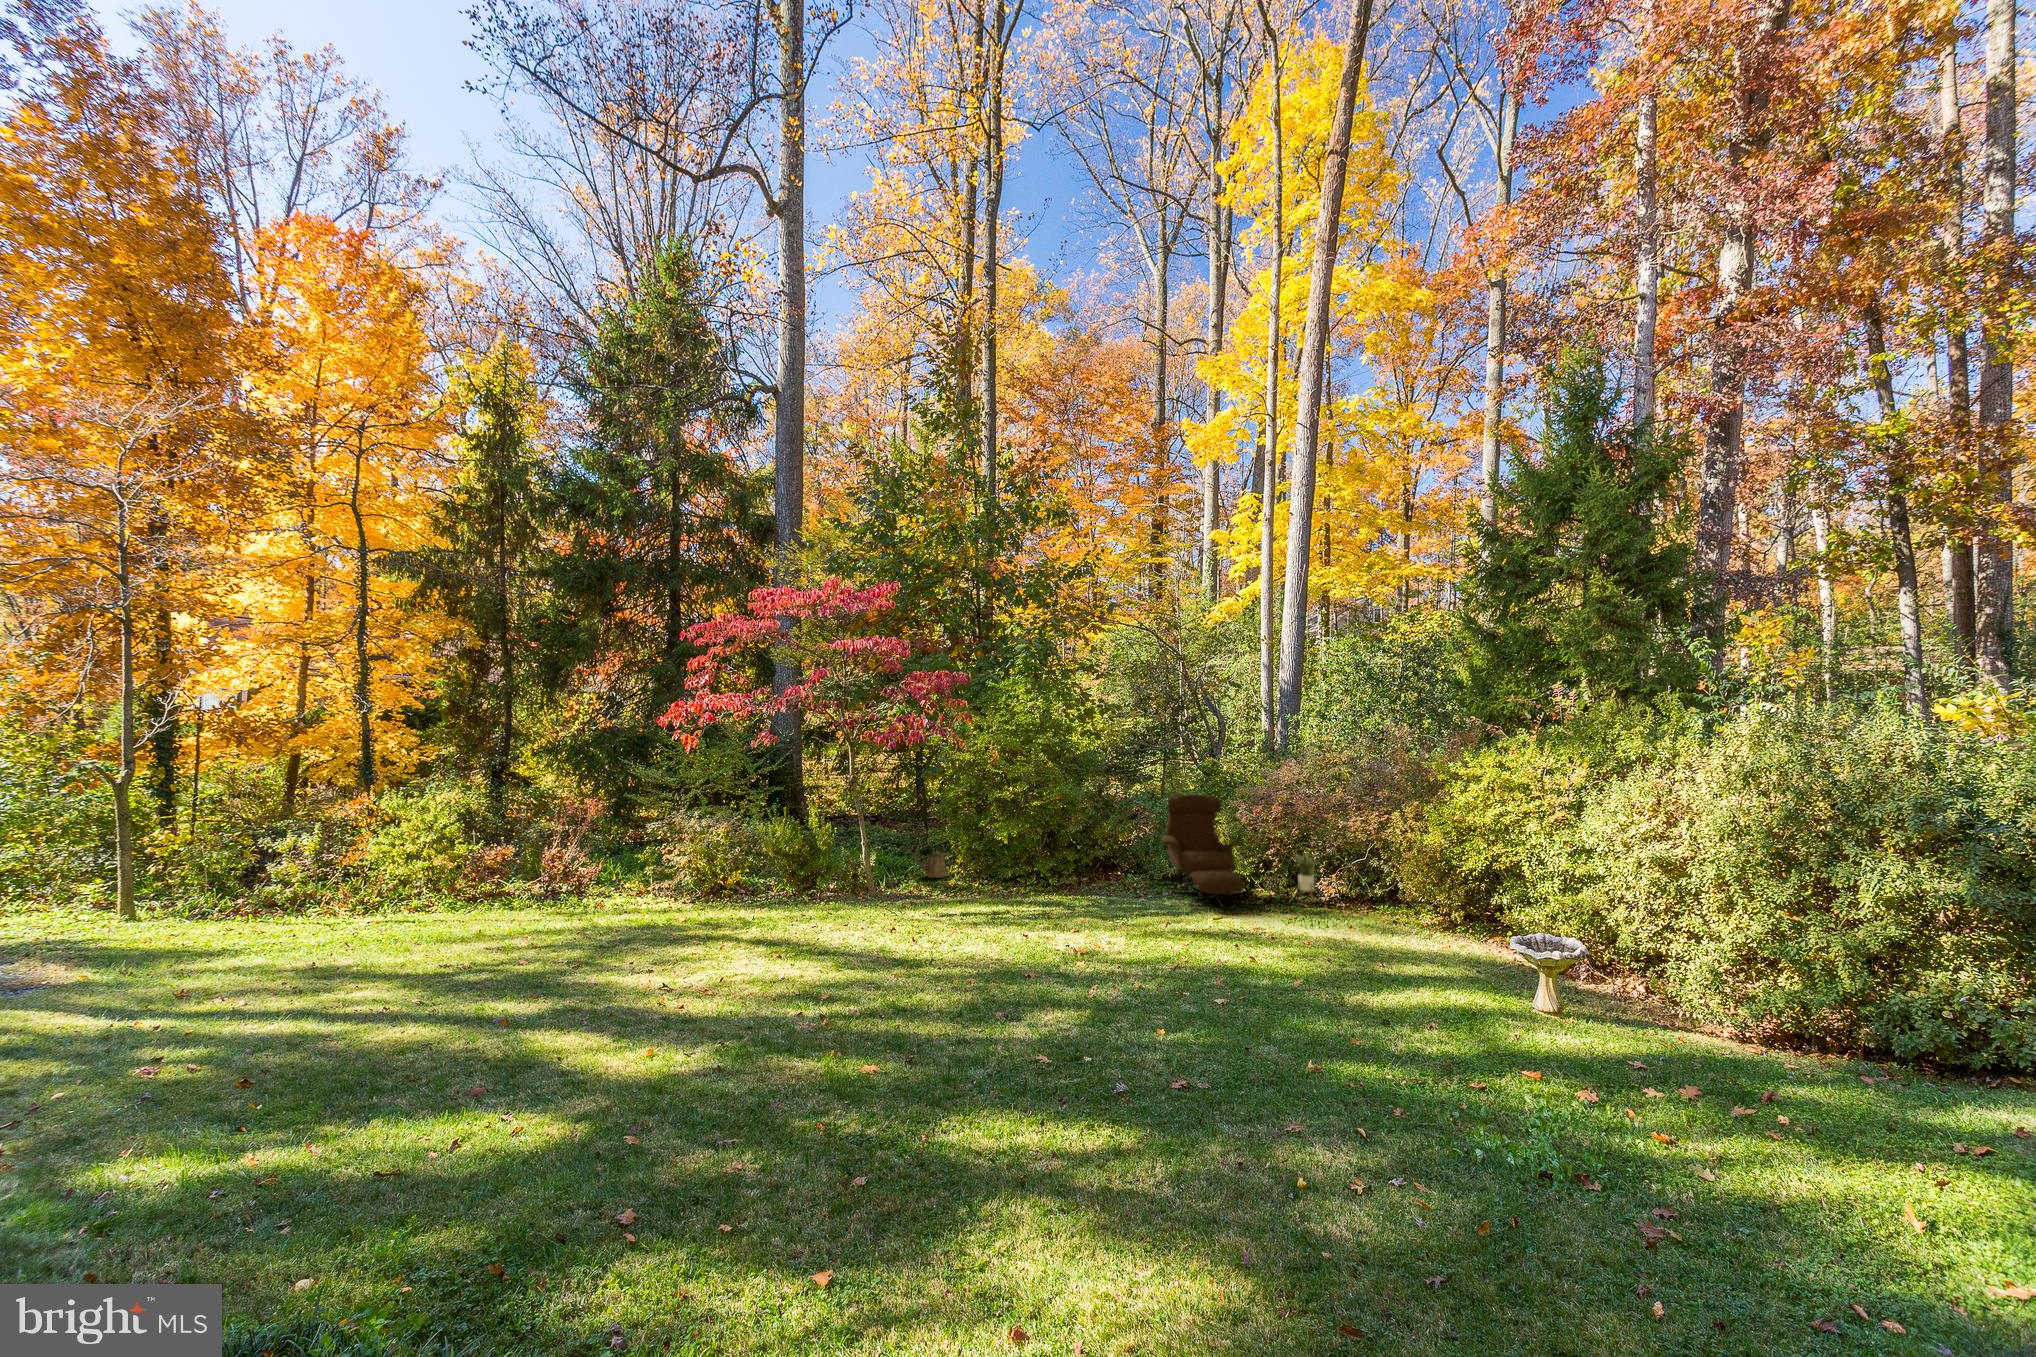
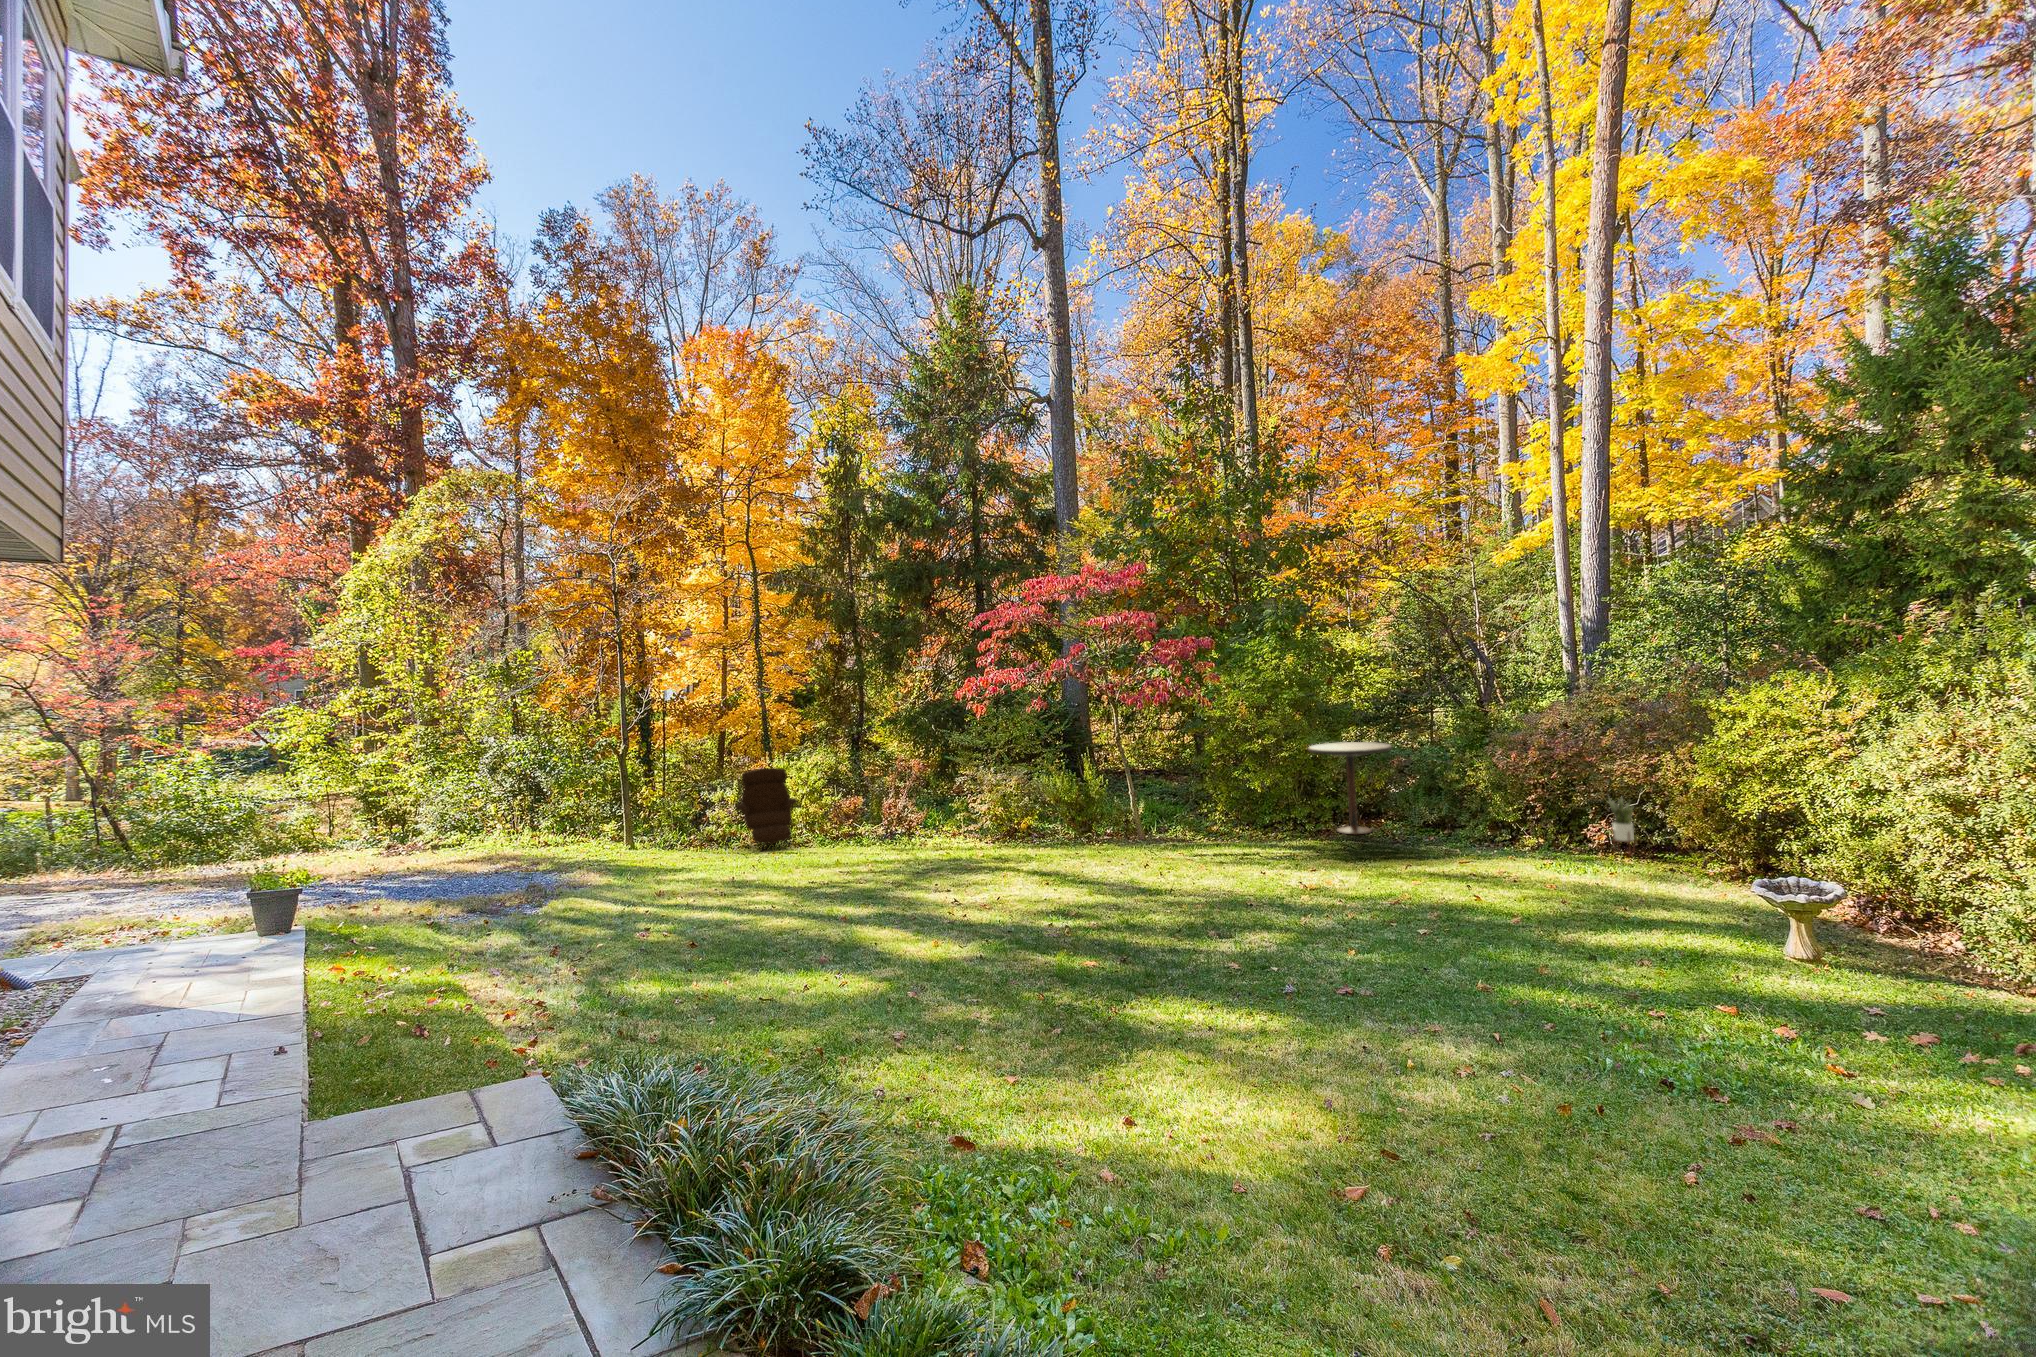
lounge chair: present [1162,794,1244,908] -> present [736,768,798,851]
pedestal table: none [1041,795,1118,886] -> present [1308,742,1392,835]
watering can: present [913,852,947,878] -> none [1179,800,1224,826]

